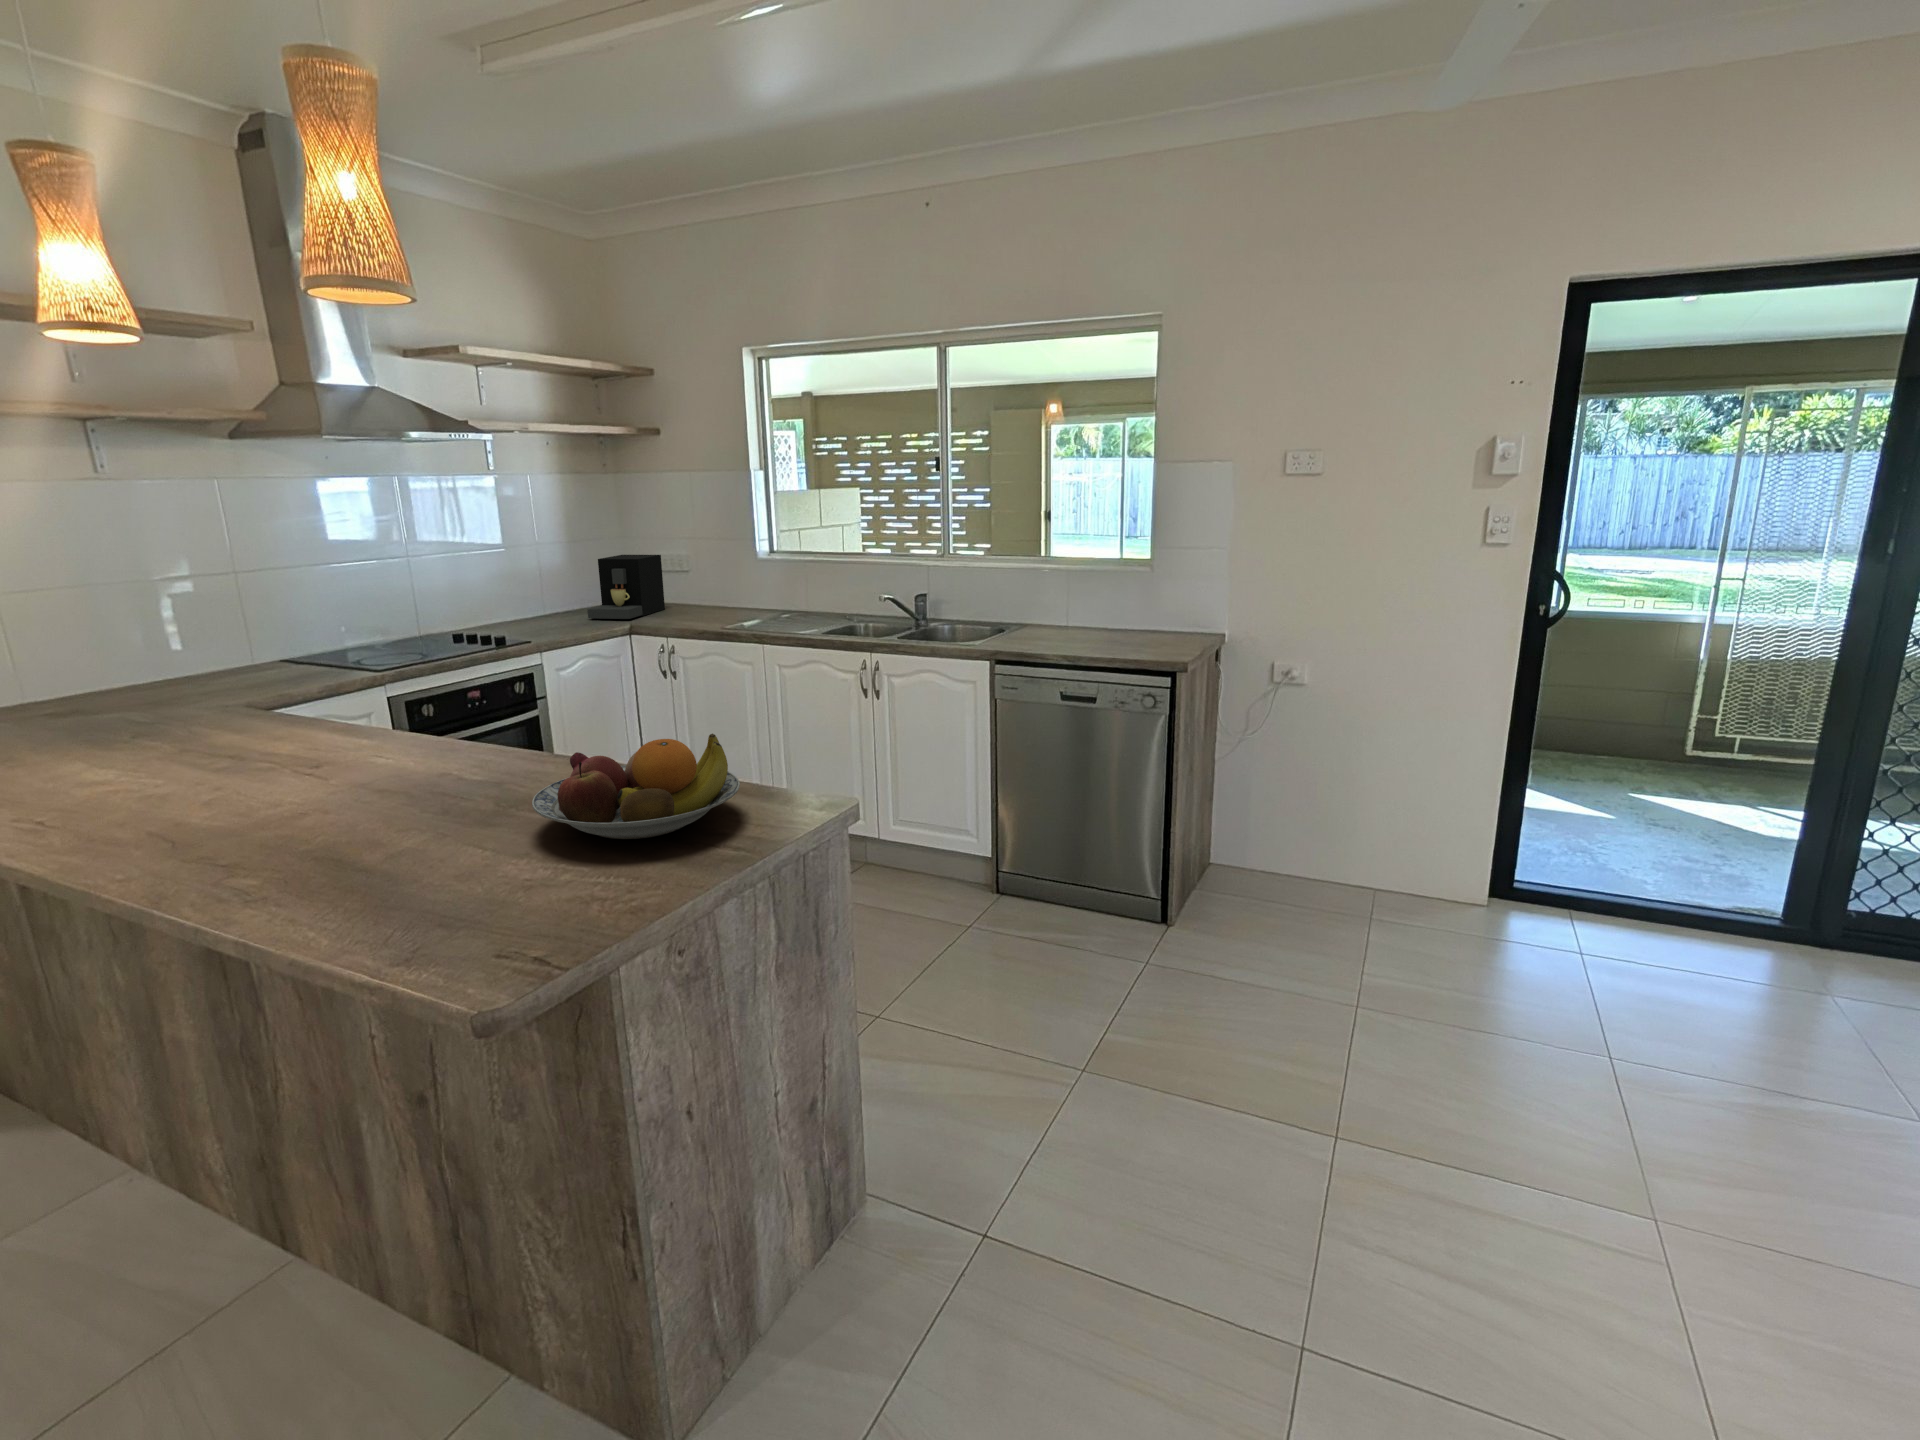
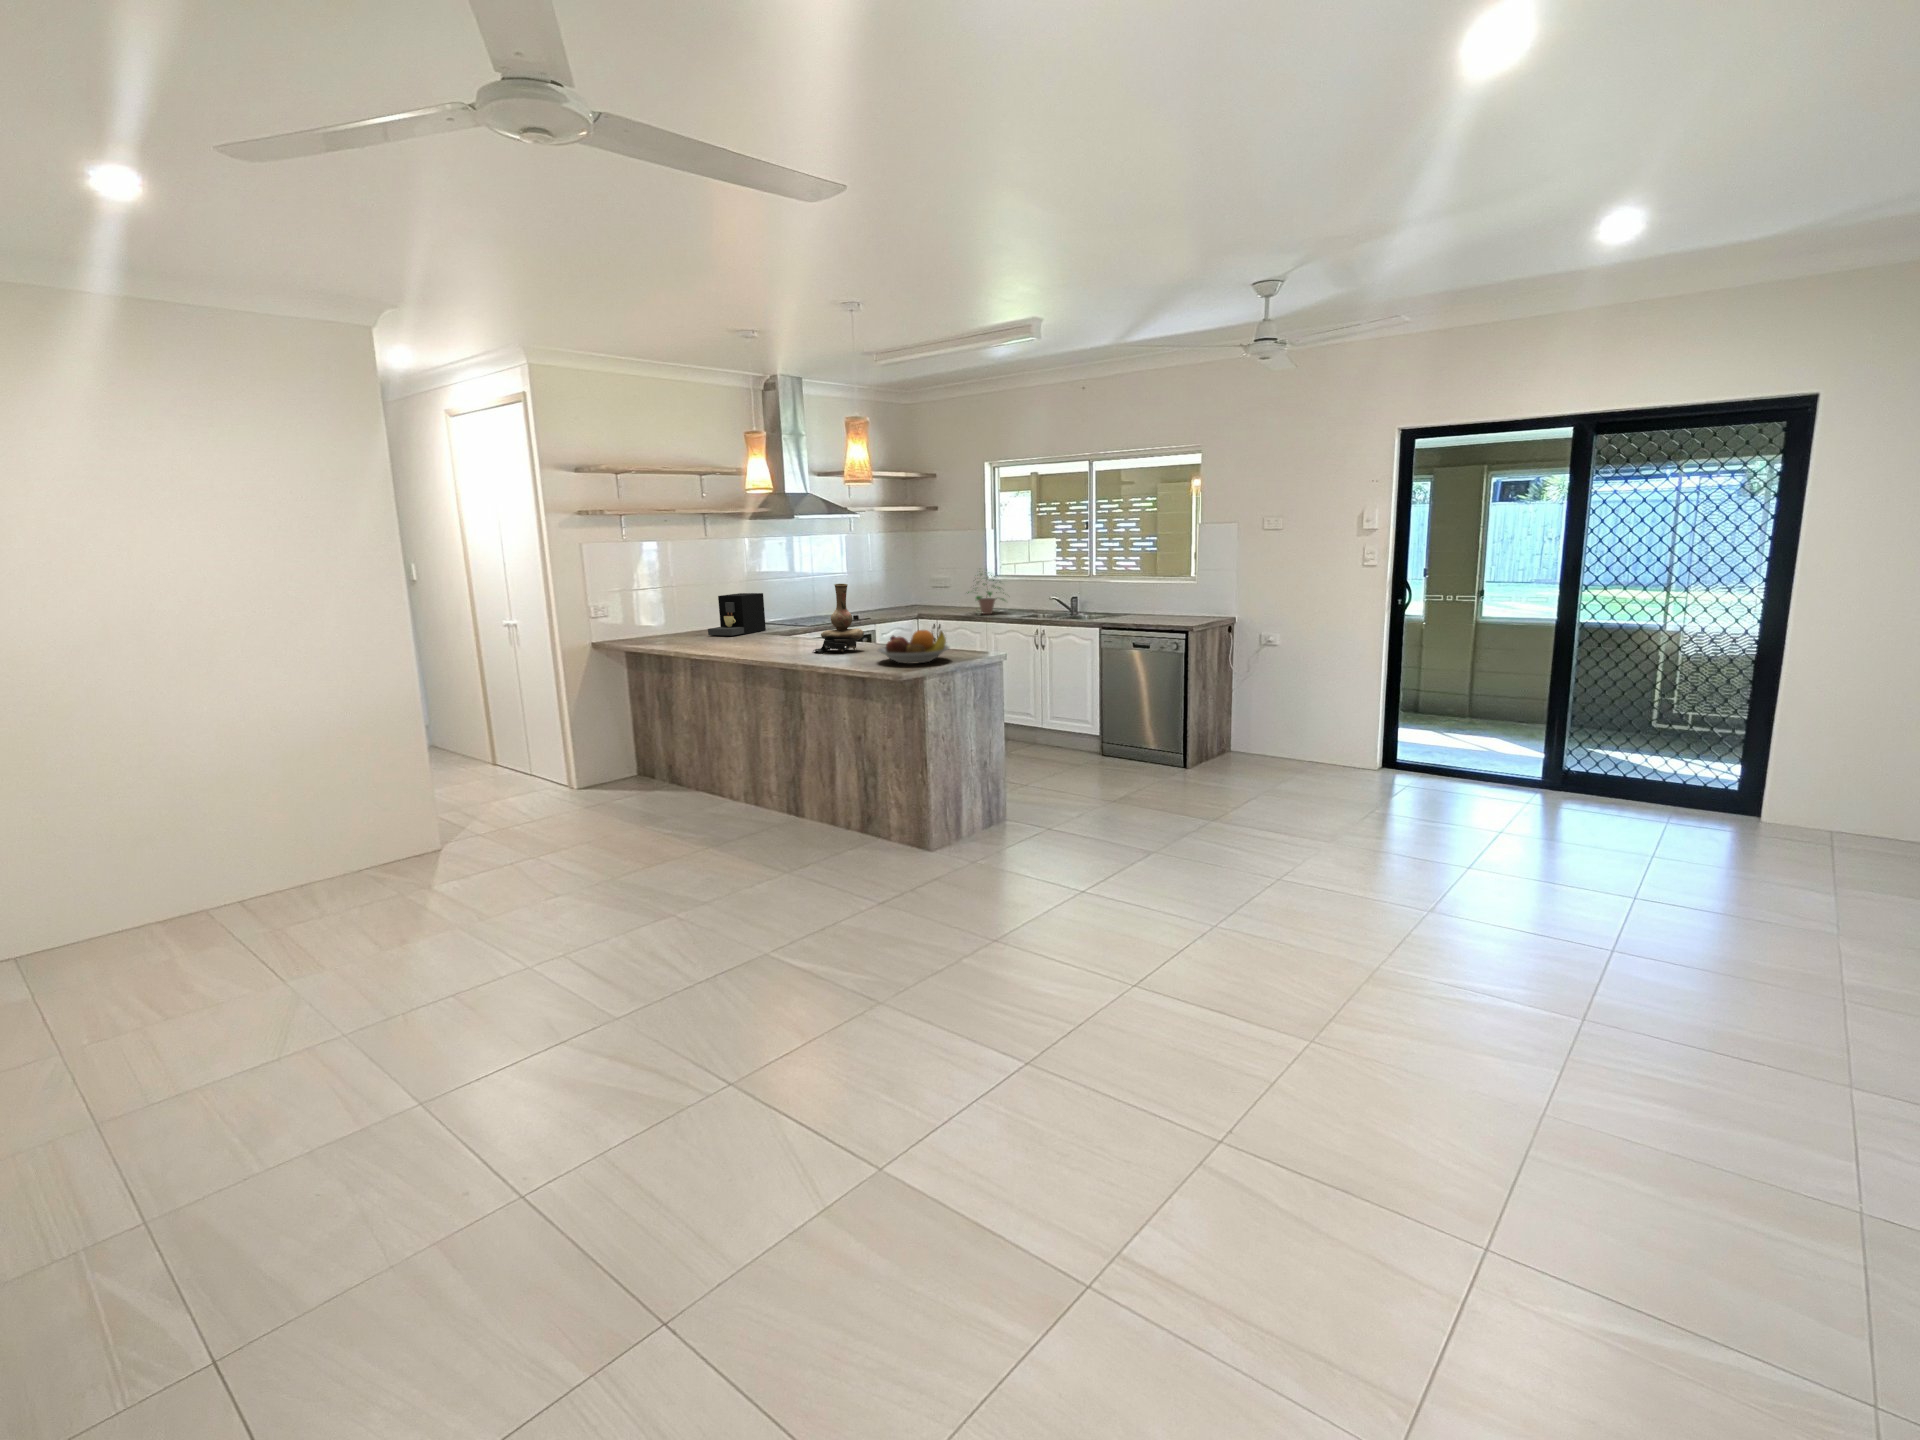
potted plant: none [716,543,803,626] -> present [968,572,1005,614]
coffee maker: present [587,555,665,619] -> present [708,593,766,636]
vase: none [358,602,501,787] -> present [815,584,864,653]

